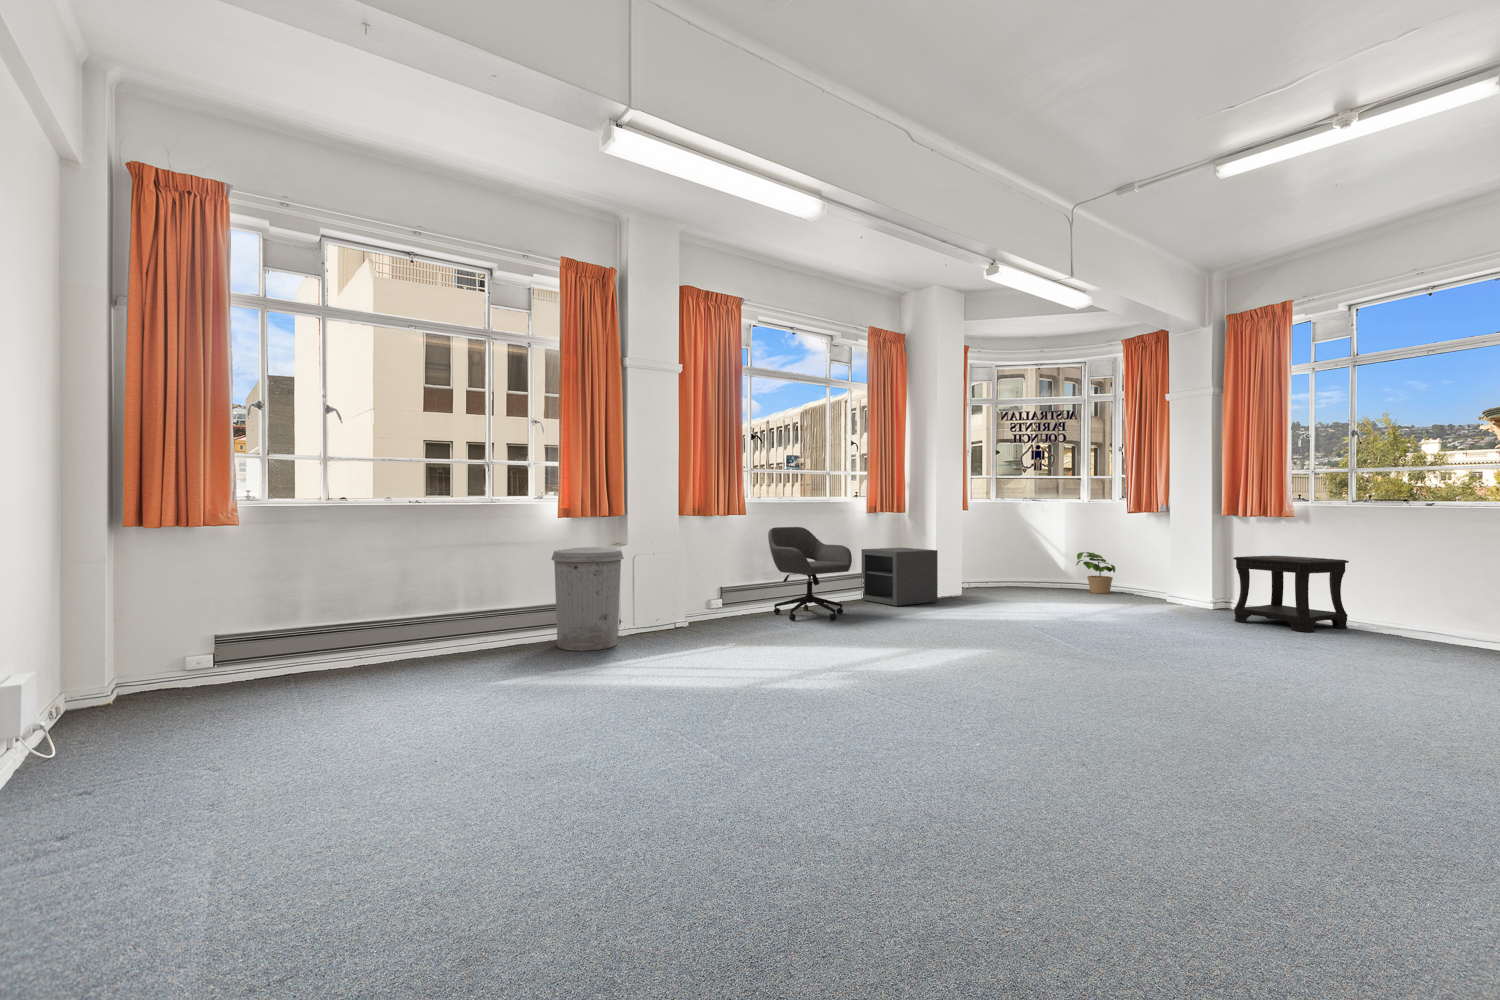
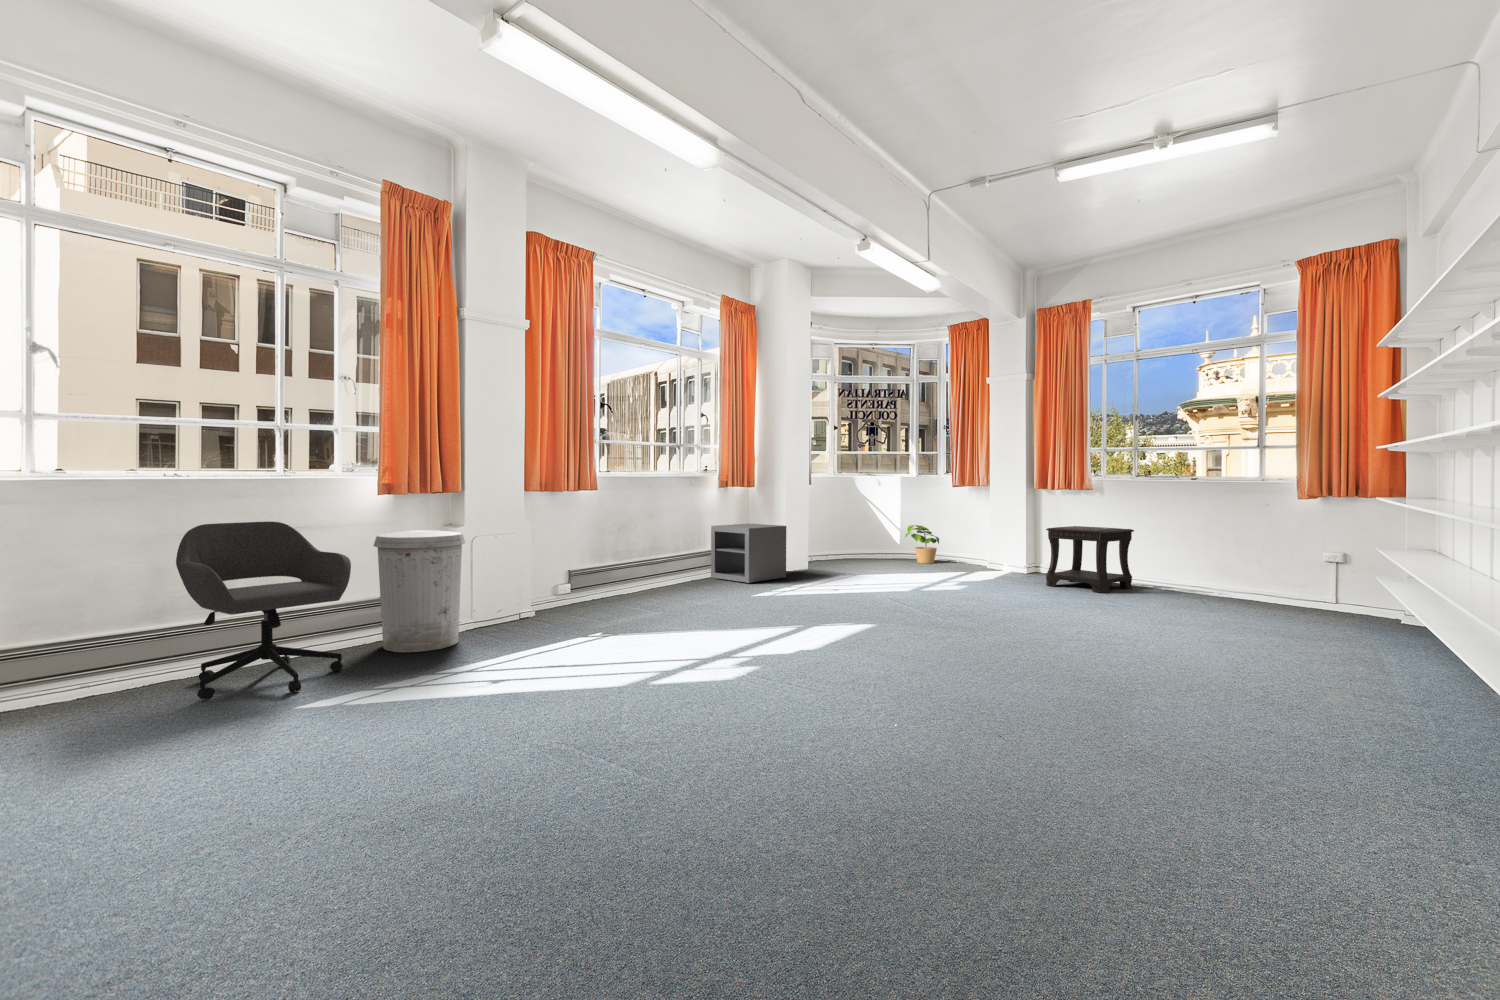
office chair: present [768,527,852,620] -> present [176,522,351,700]

